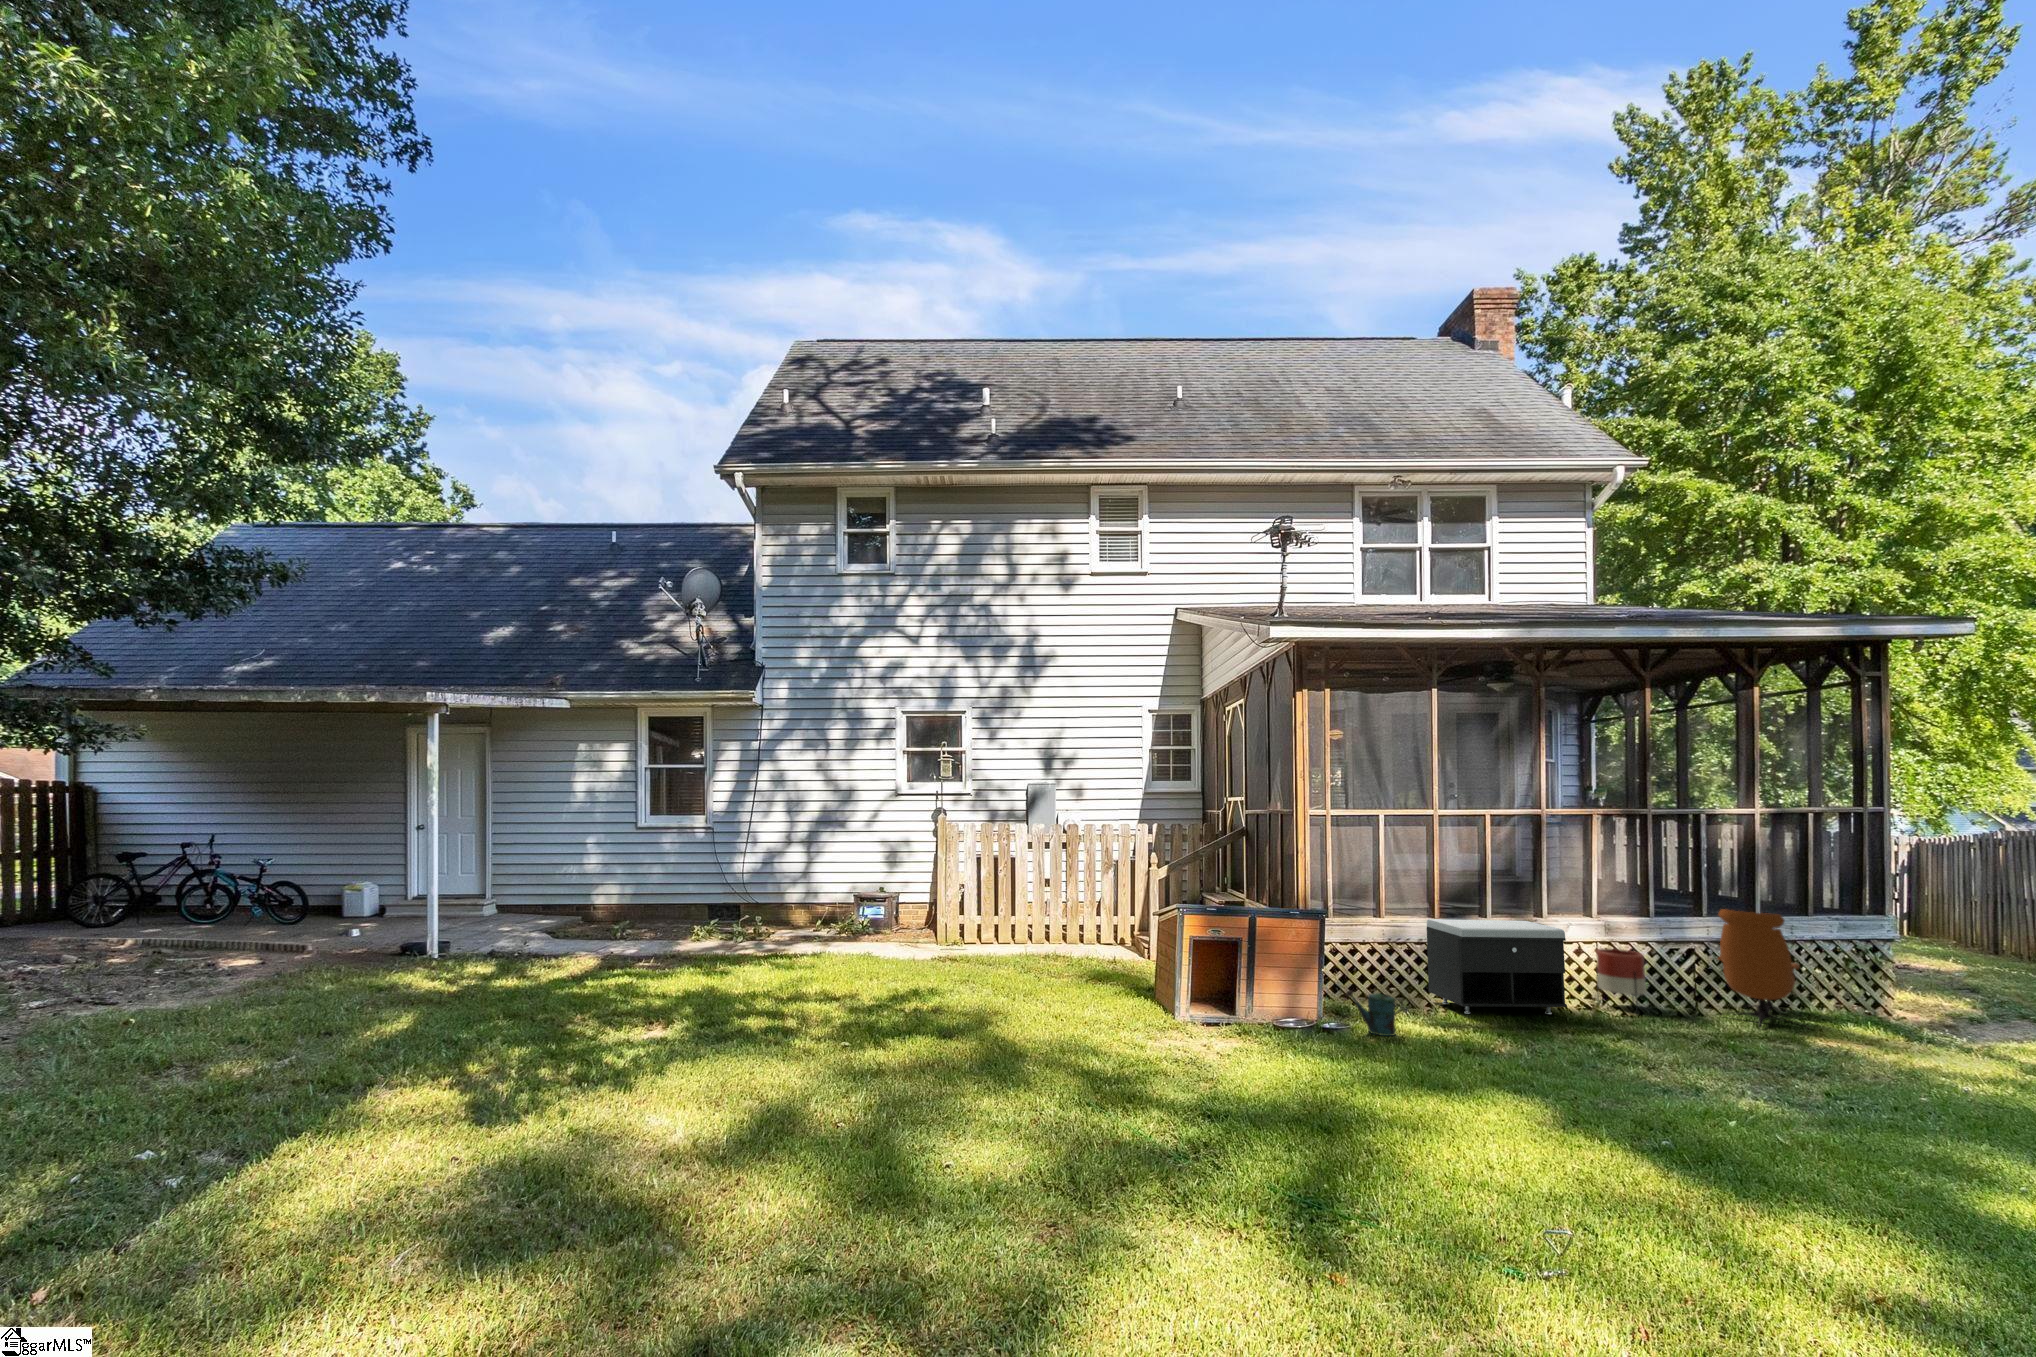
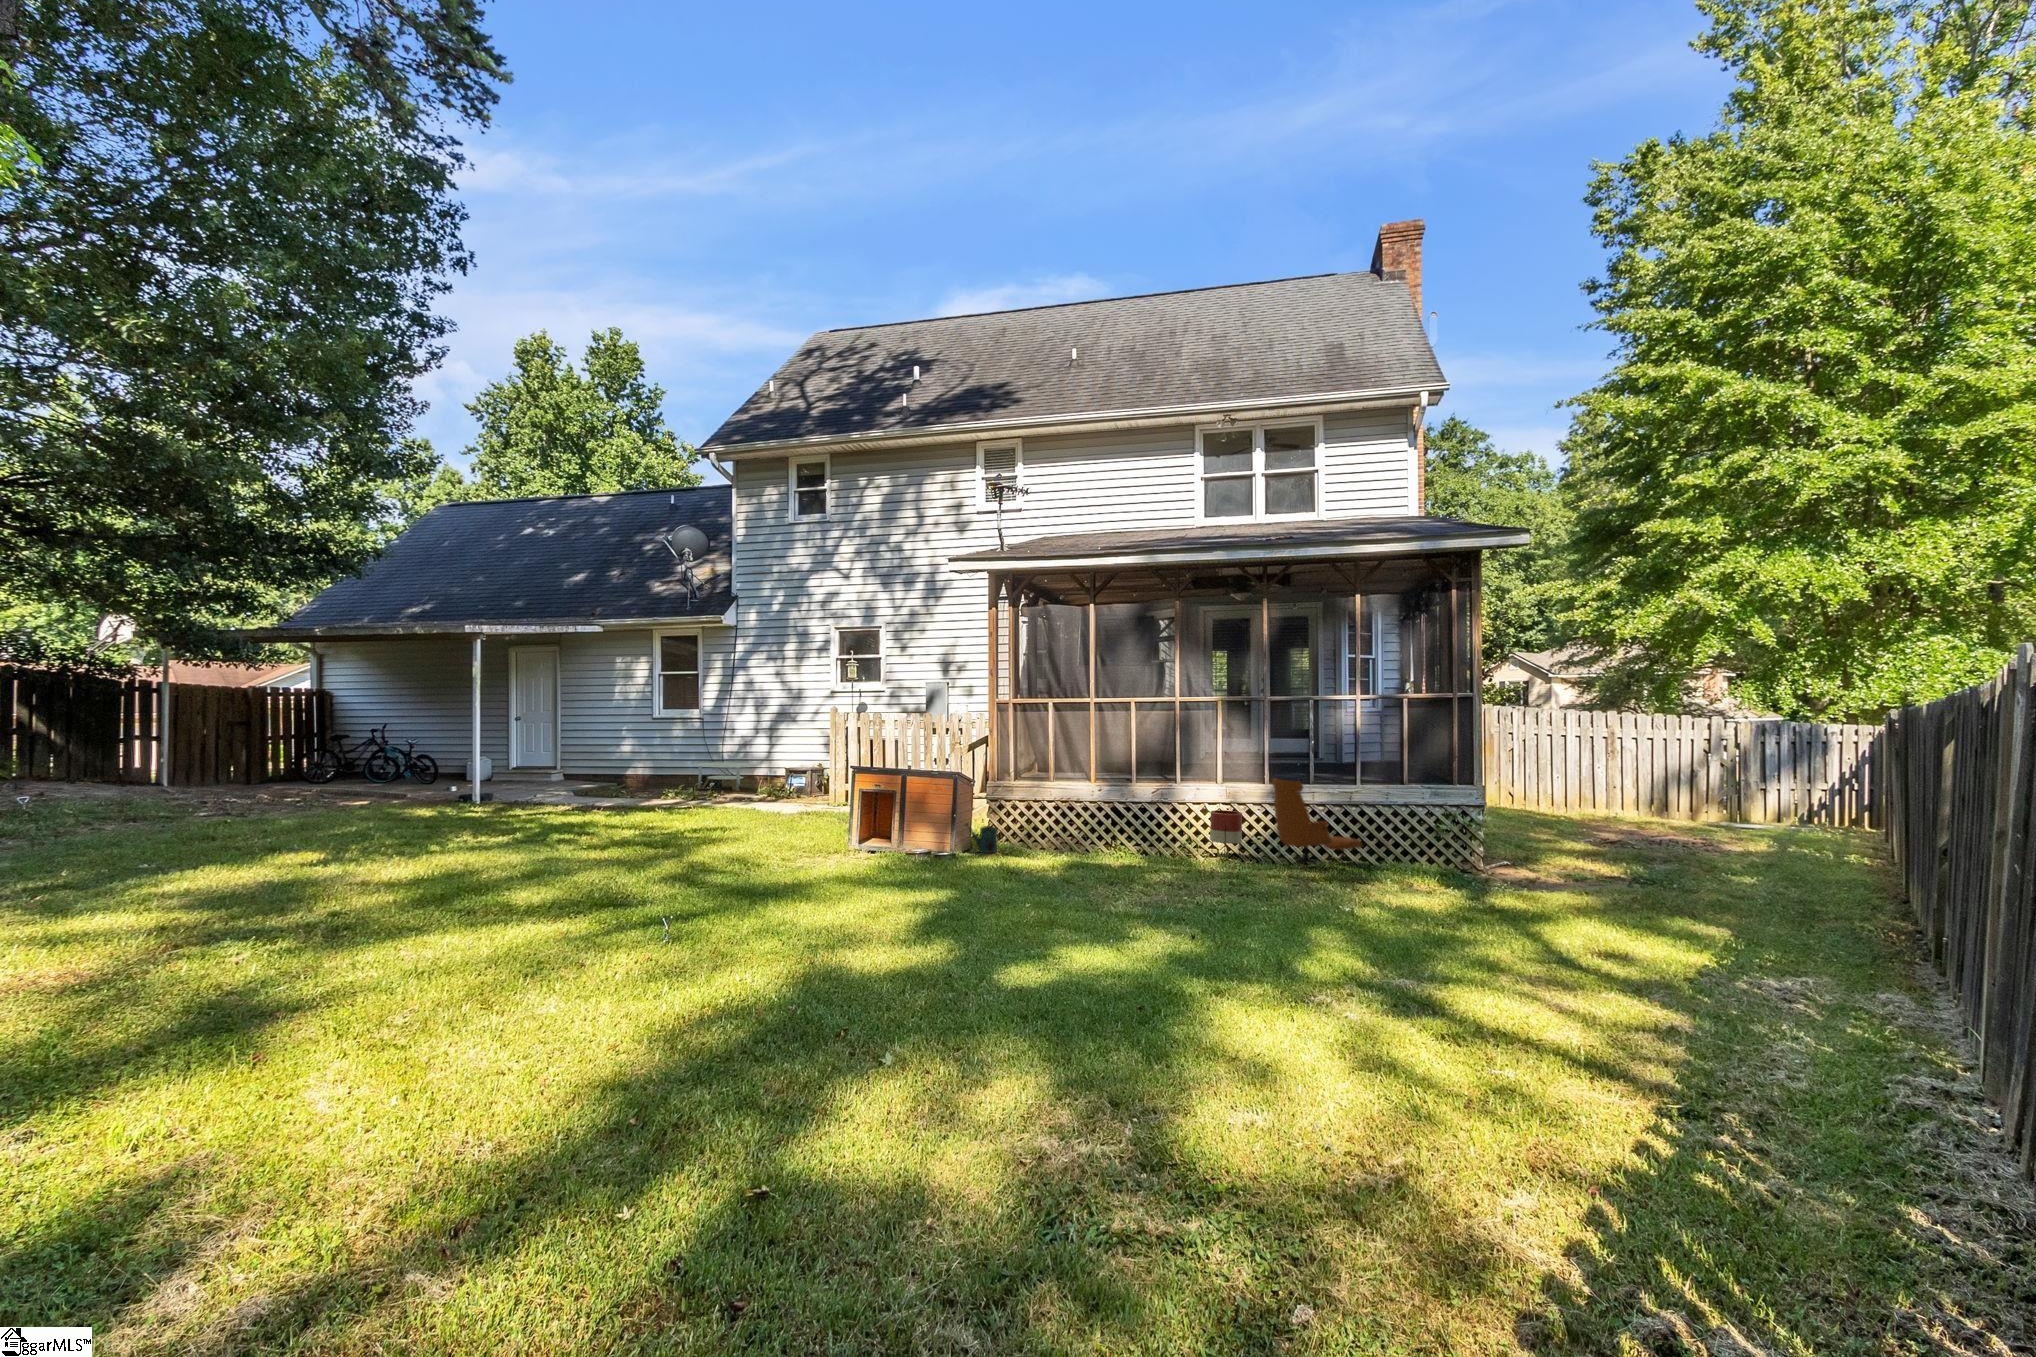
round table: none [711,889,796,932] -> present [695,762,756,791]
storage bench: present [1427,919,1567,1014] -> none [1078,783,1163,853]

